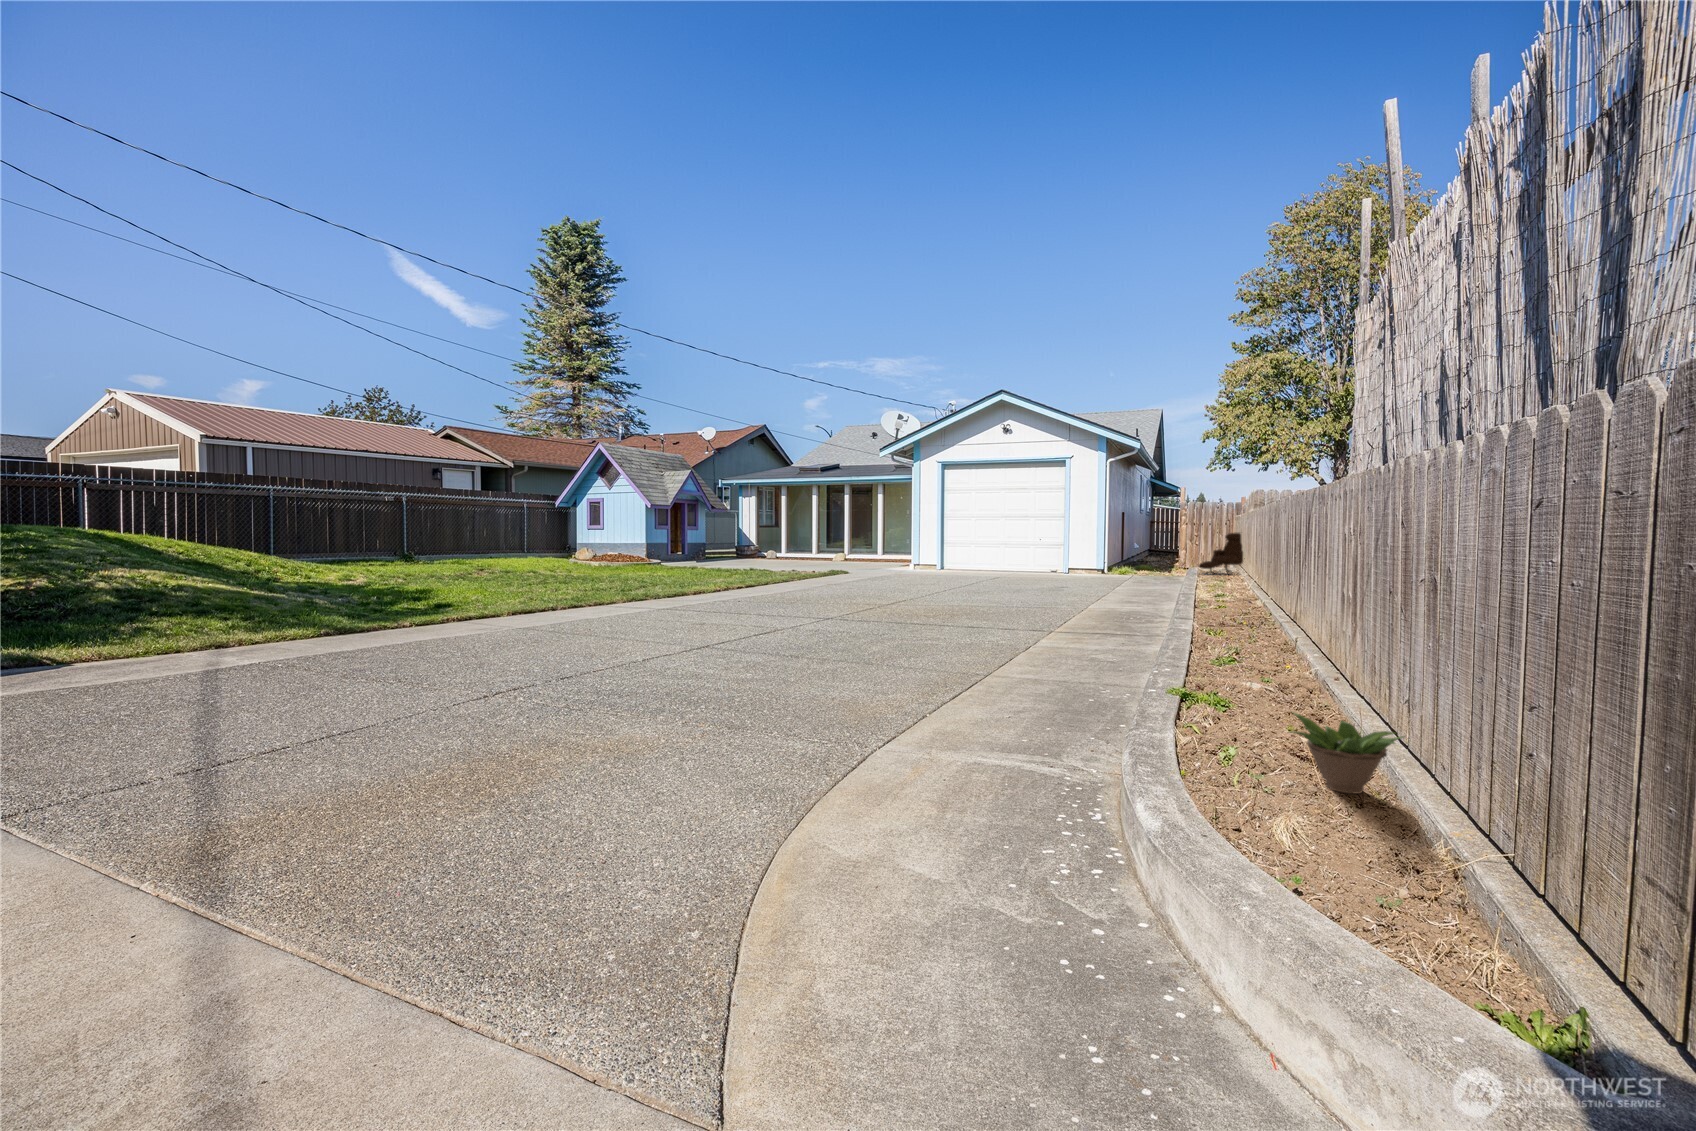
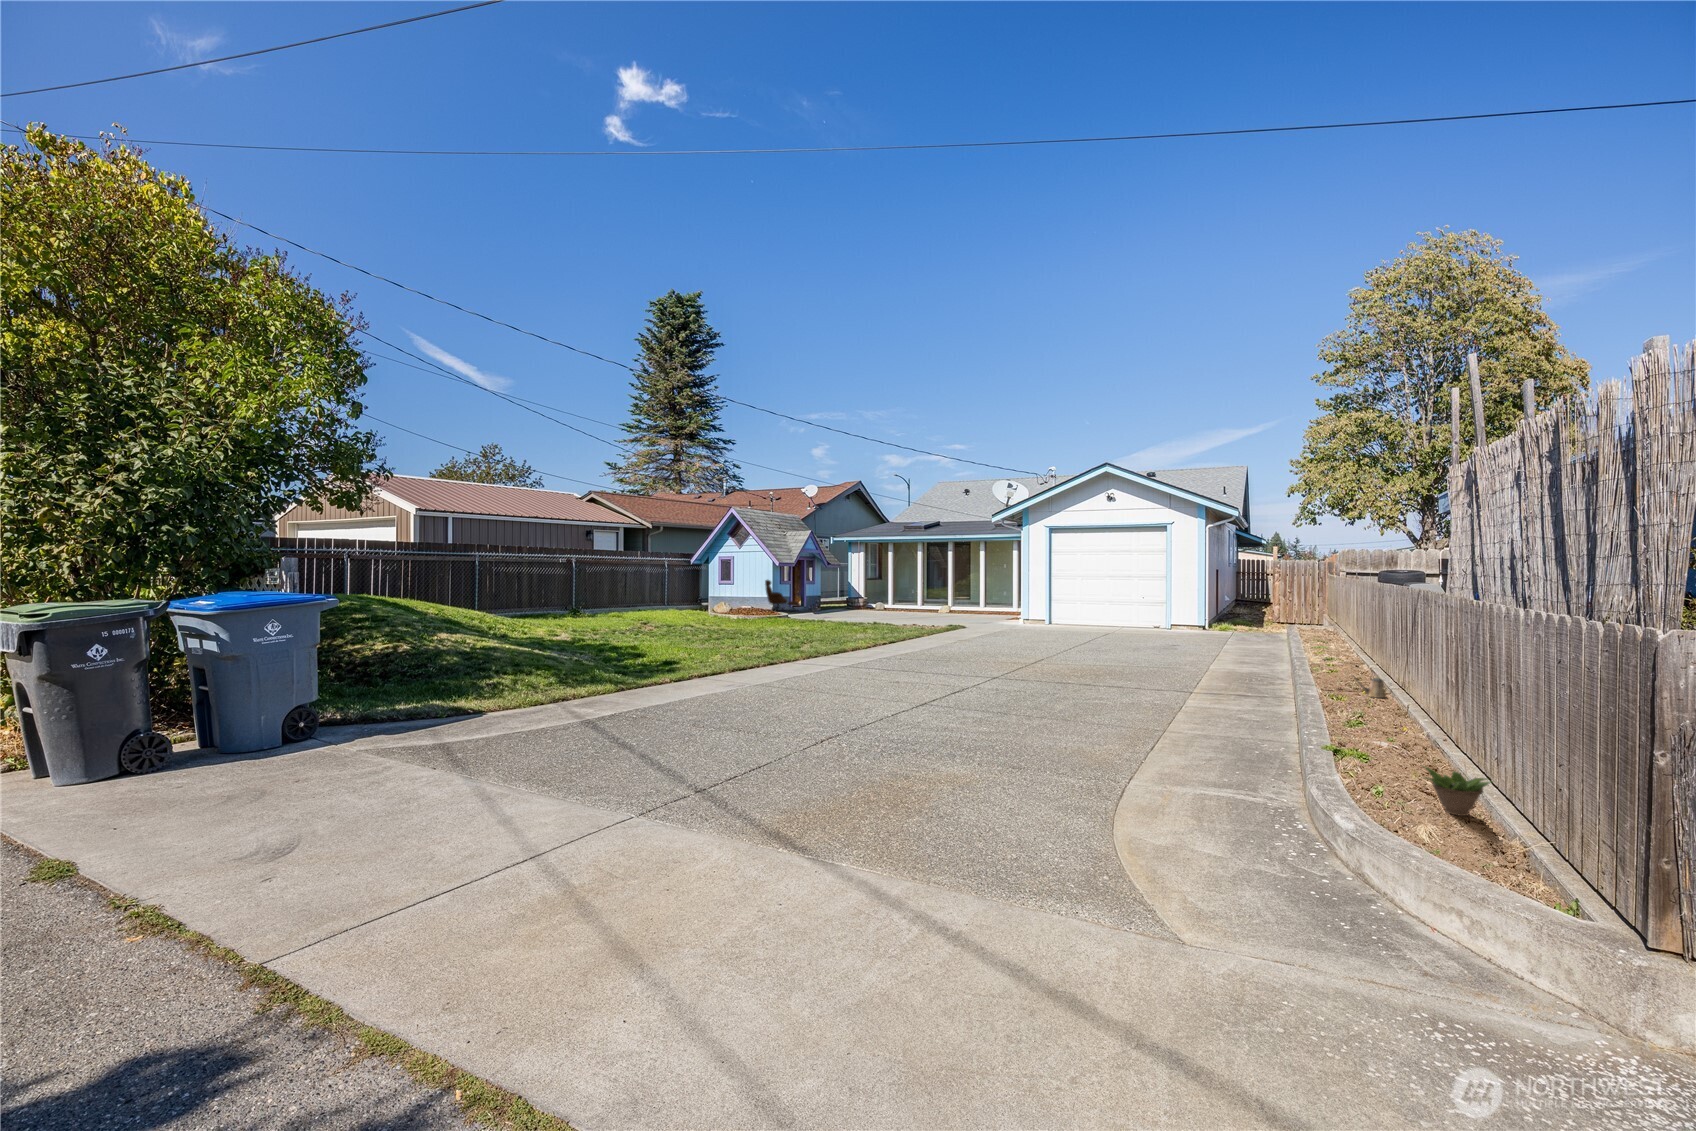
lounge chair: present [1199,533,1243,574] -> present [765,580,800,610]
watering can: none [1237,607,1284,635] -> present [1355,678,1386,698]

